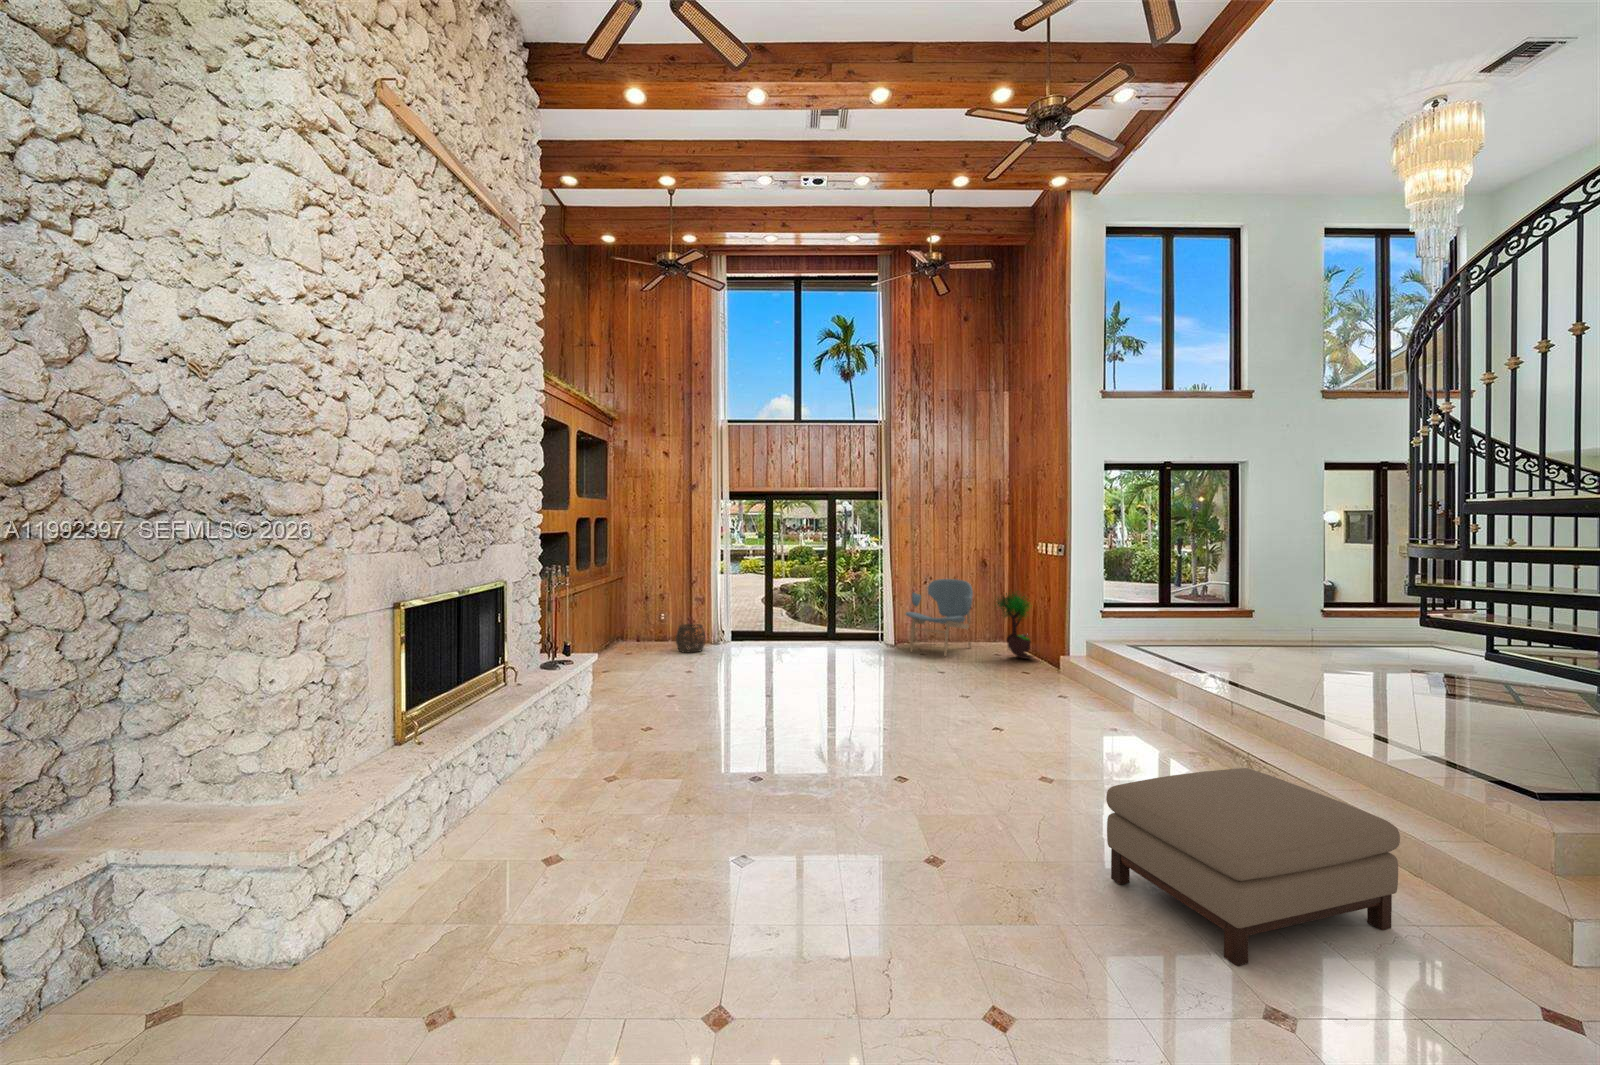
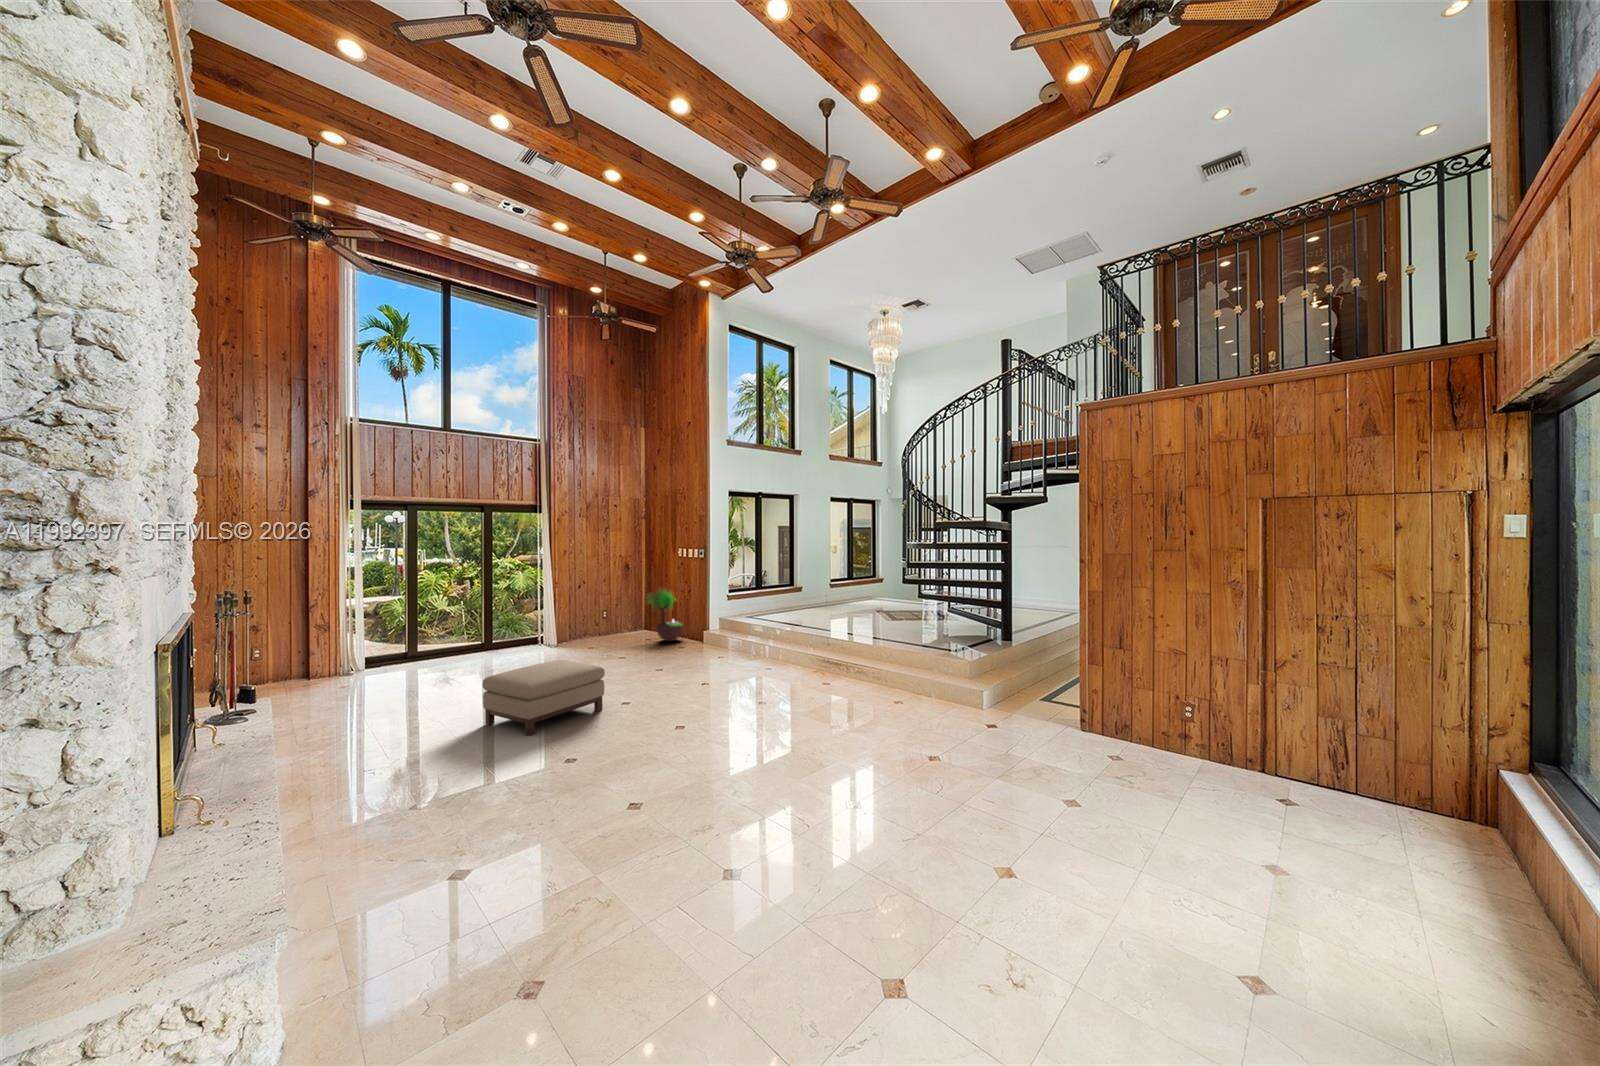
lounge chair: present [906,579,973,656] -> none [568,582,625,650]
woven basket: present [676,624,706,653] -> none [294,655,340,691]
ottoman: present [1106,768,1400,966] -> present [482,660,605,736]

